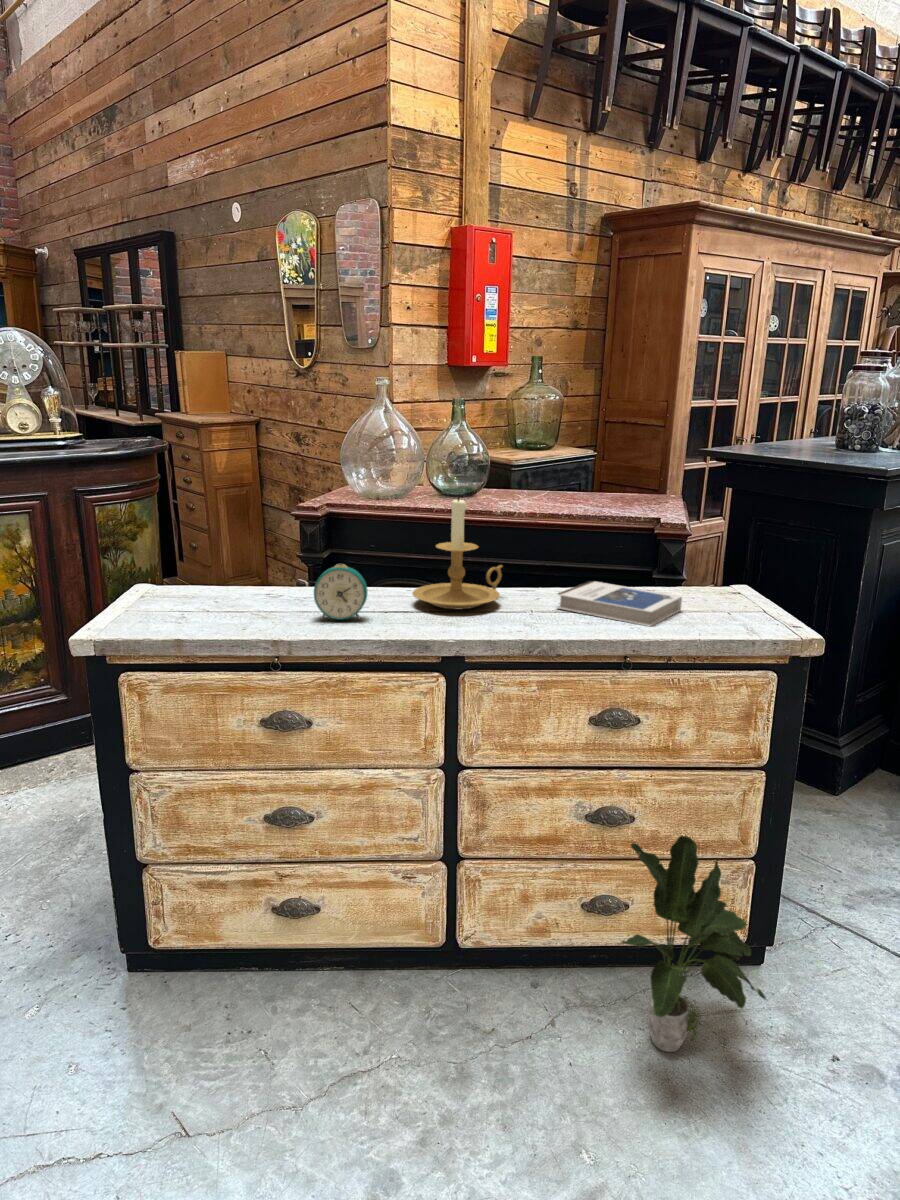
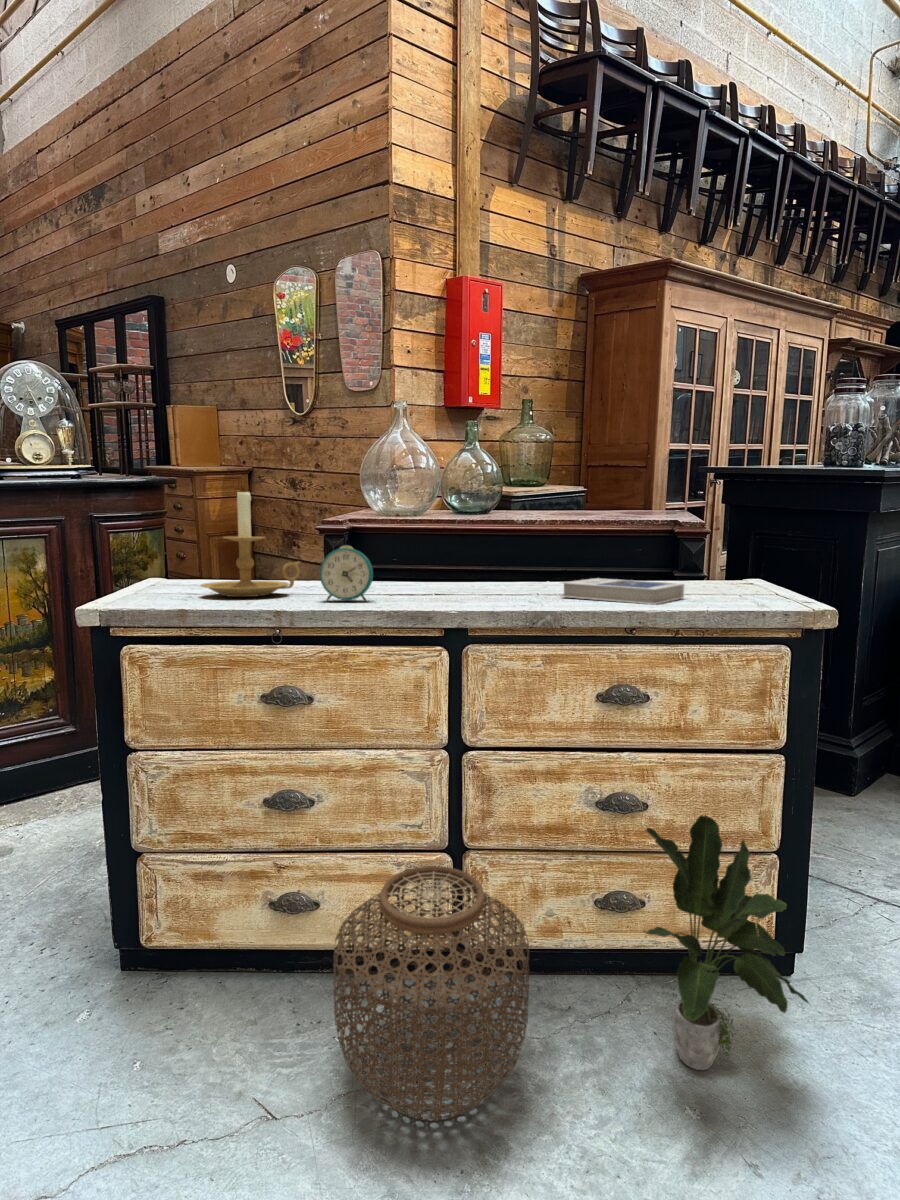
candle holder: present [413,496,502,609] -> present [201,488,300,597]
woven basket: none [342,881,520,1099] -> present [333,866,529,1121]

